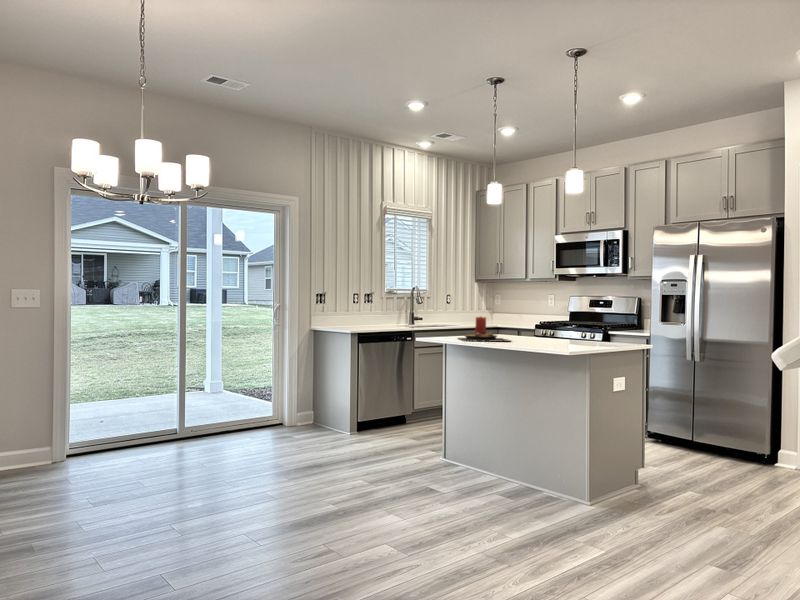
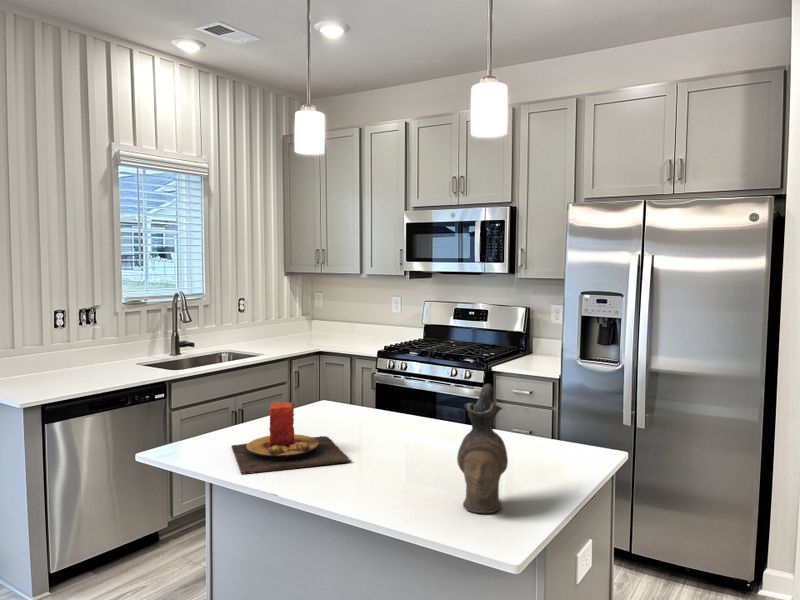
ceramic pitcher: none [554,297,575,348] -> present [457,384,508,513]

